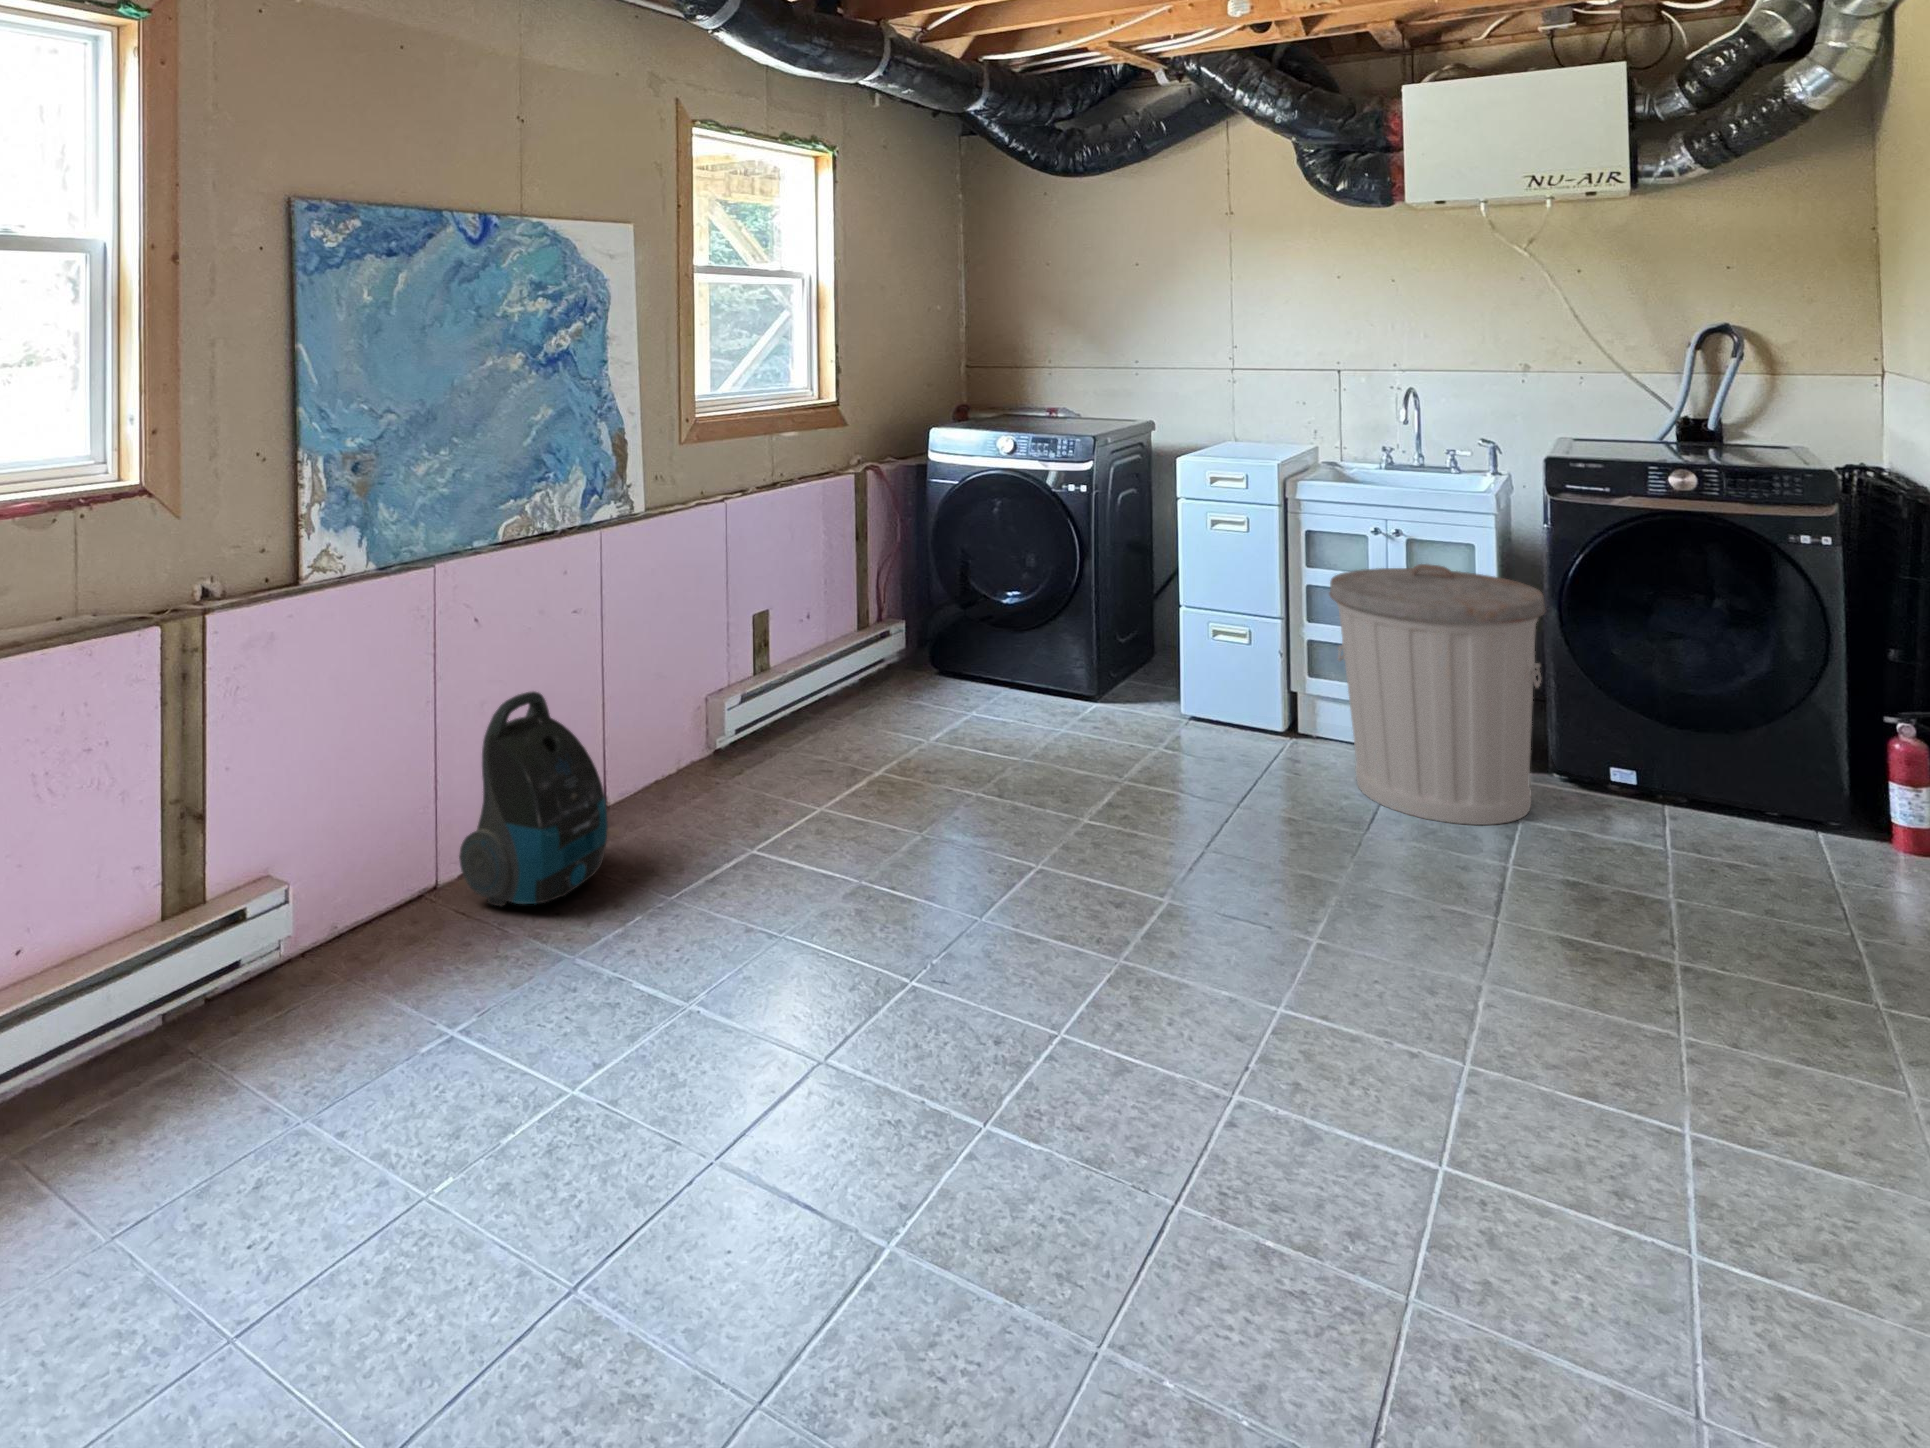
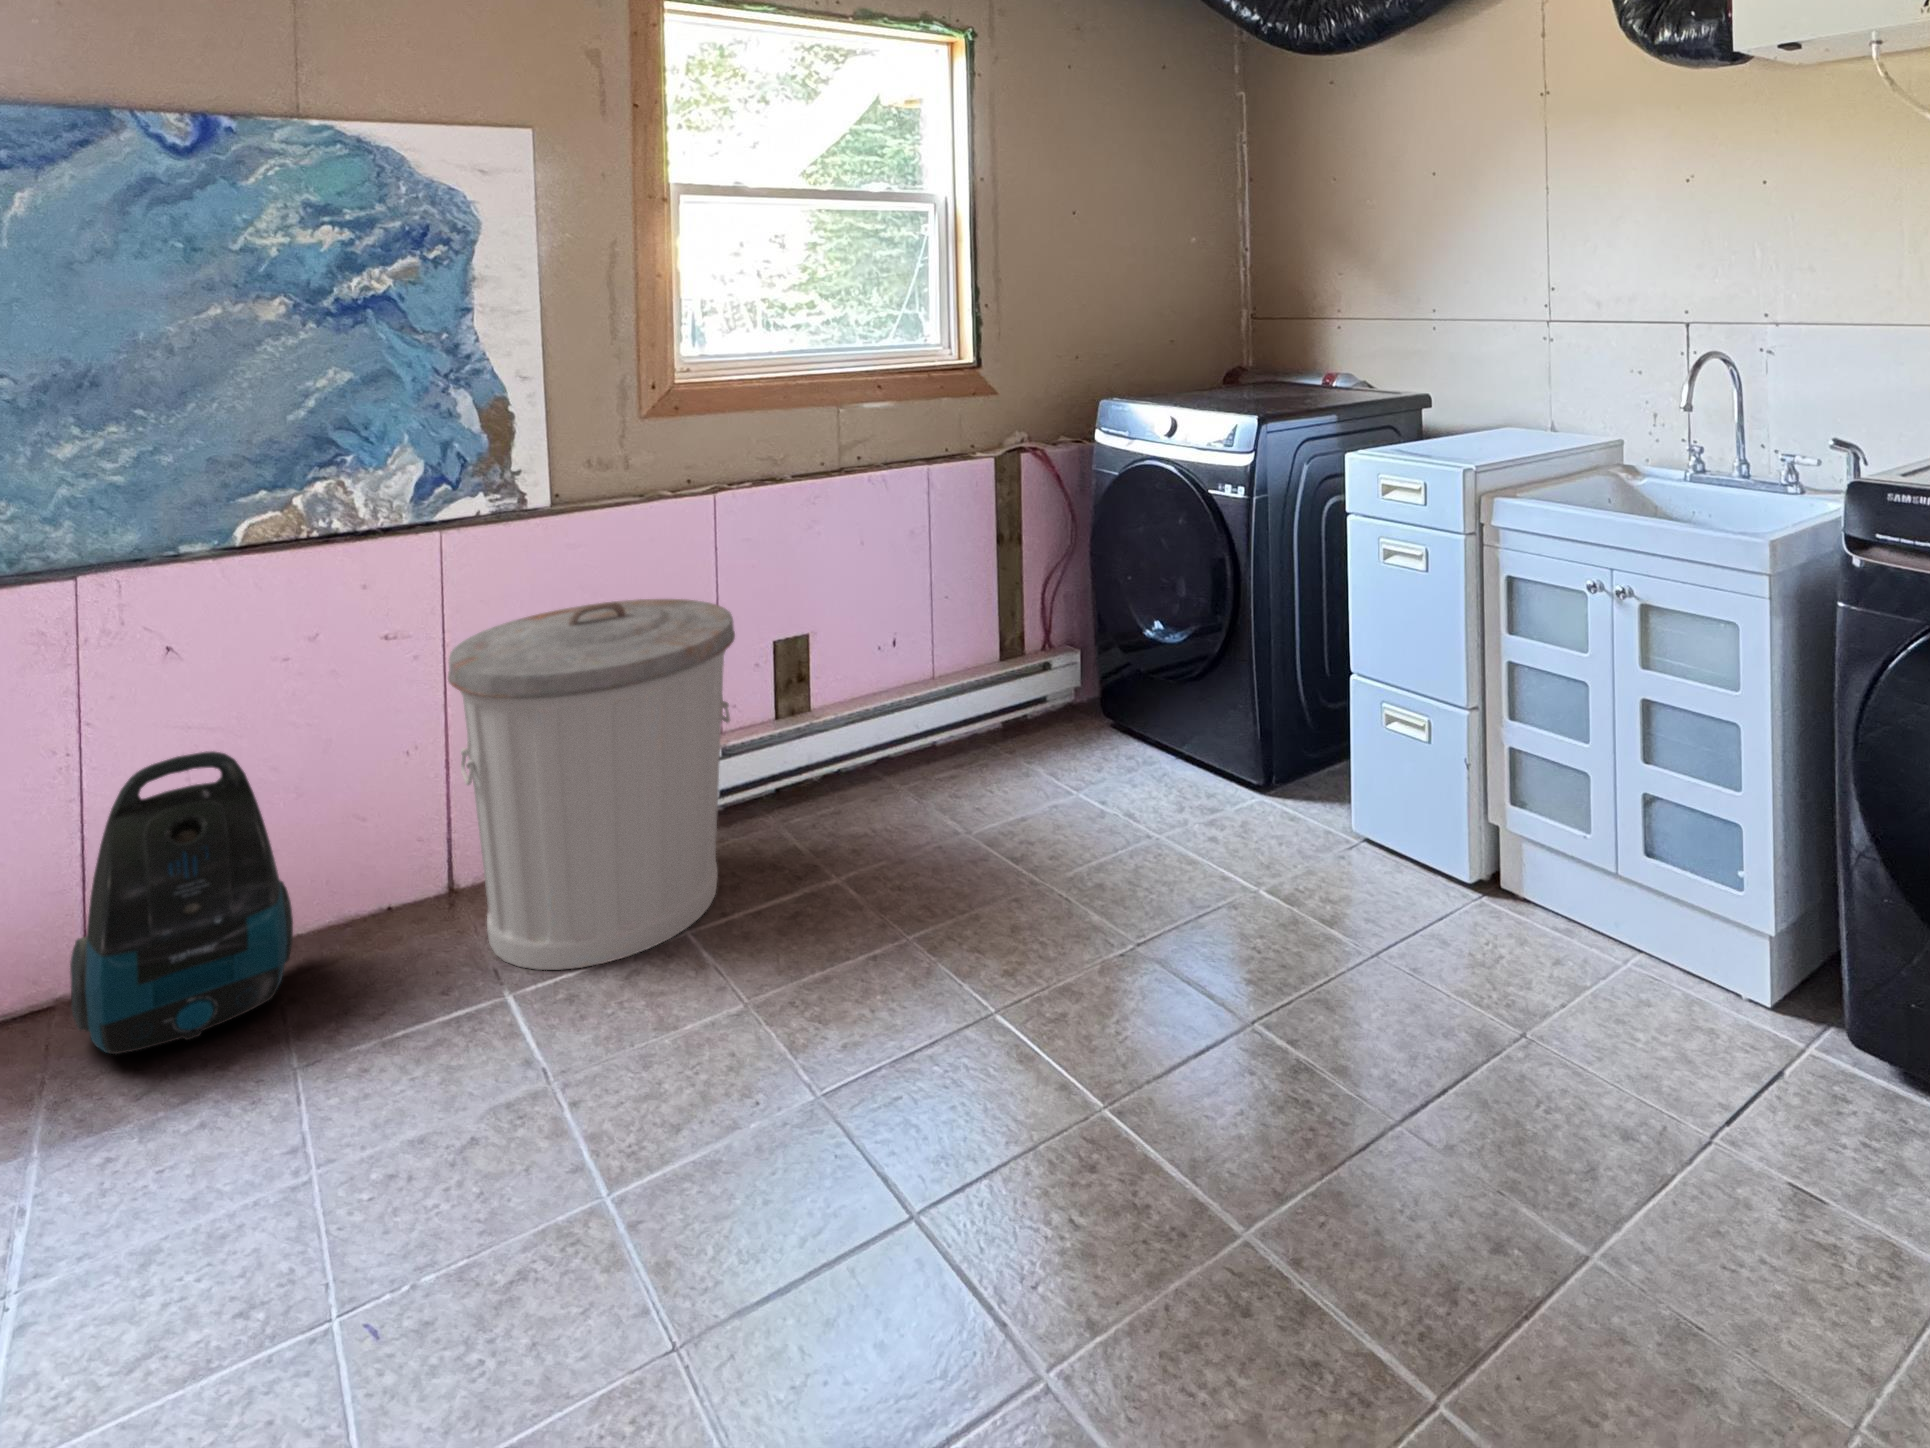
trash can: present [1329,564,1546,825] -> present [448,599,735,970]

